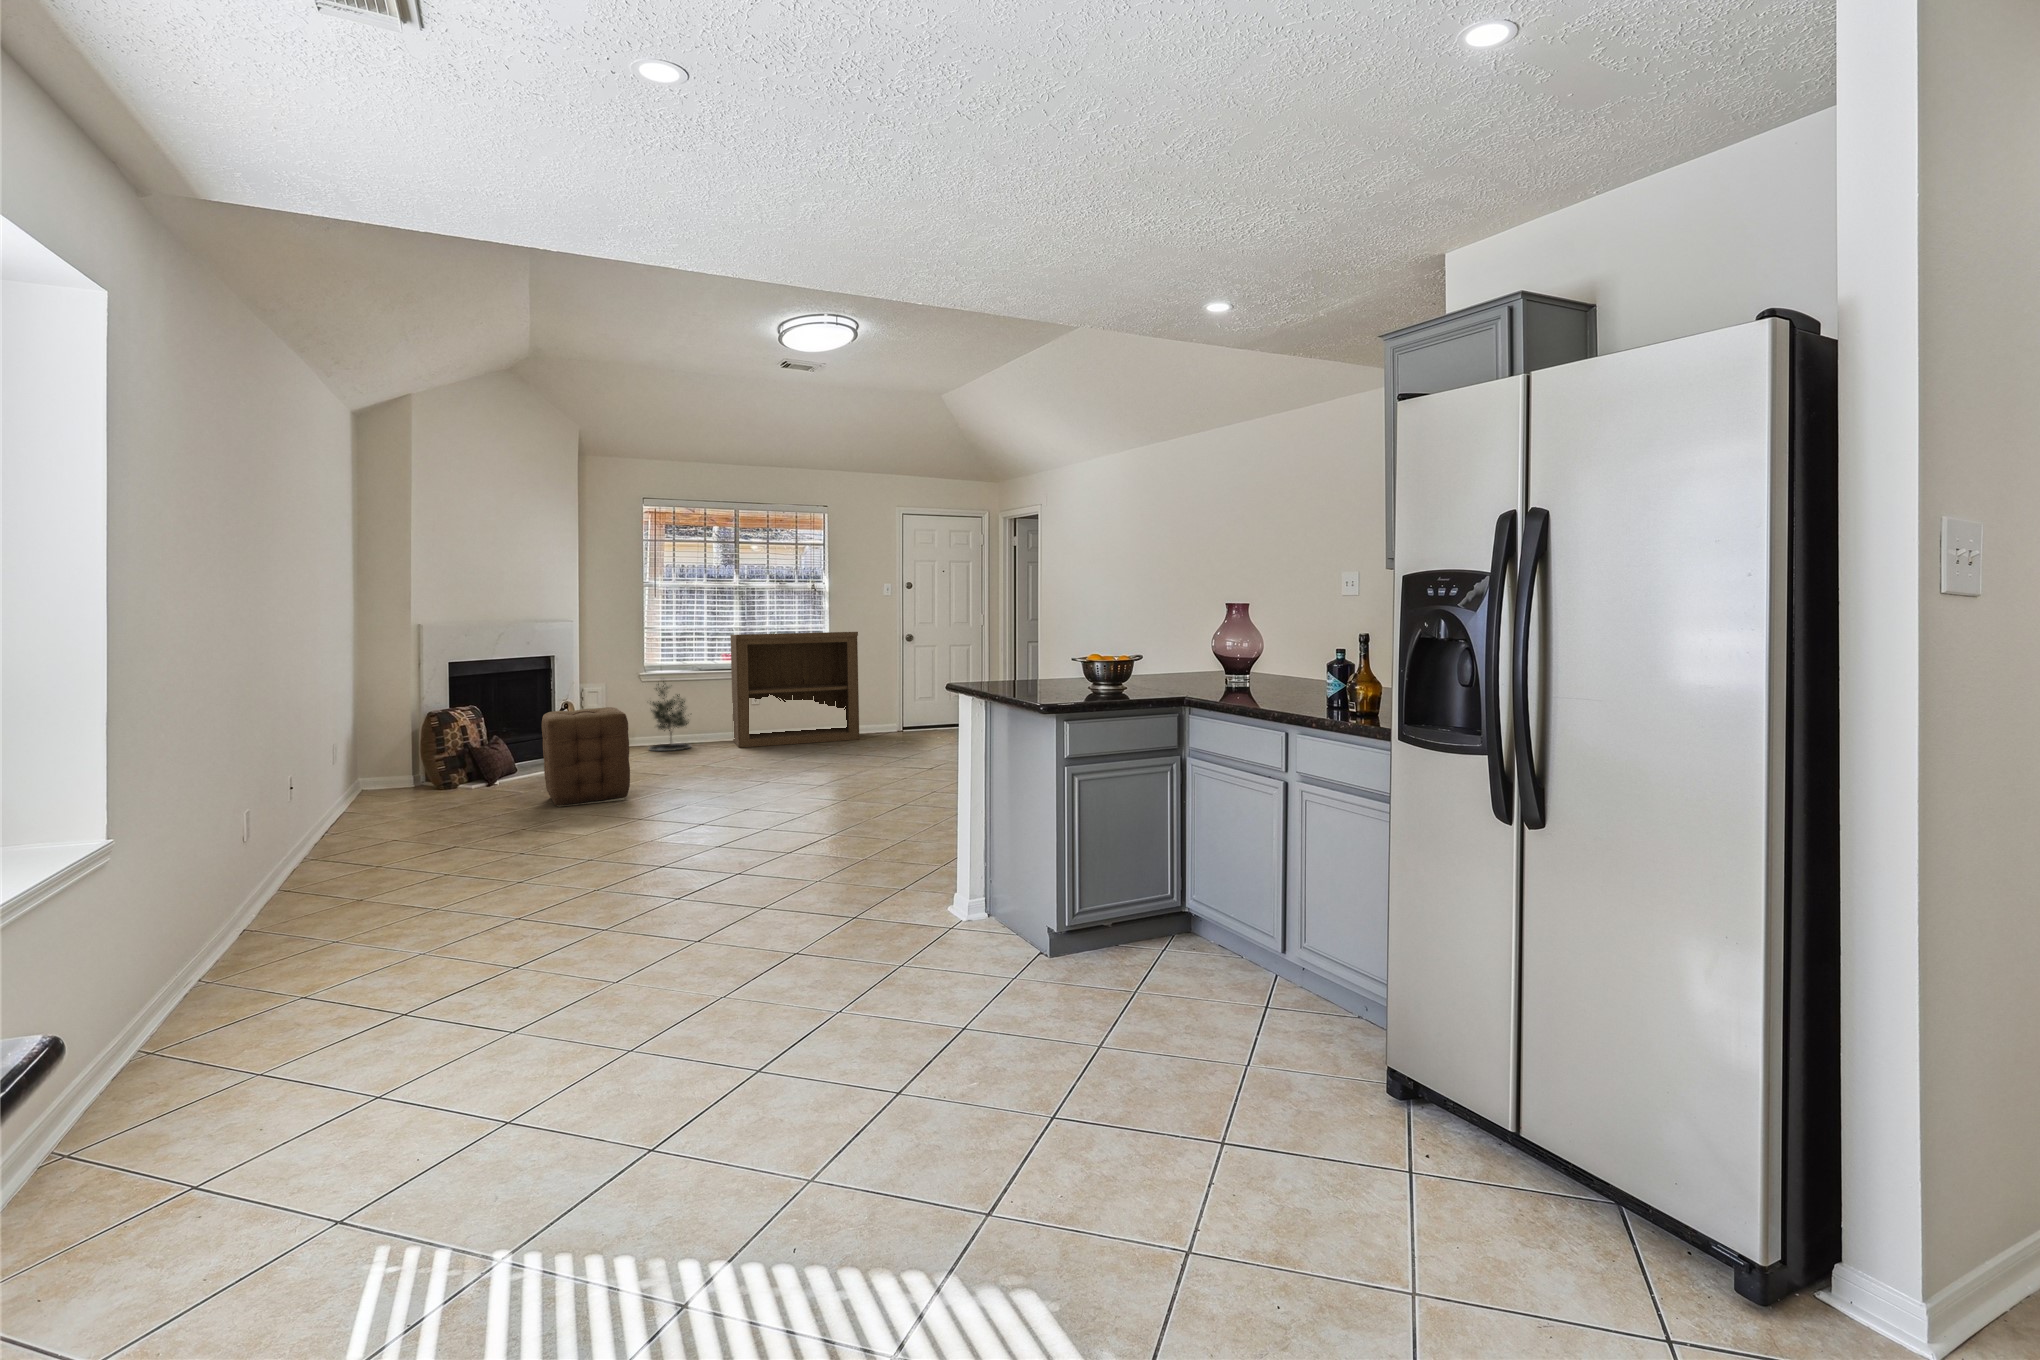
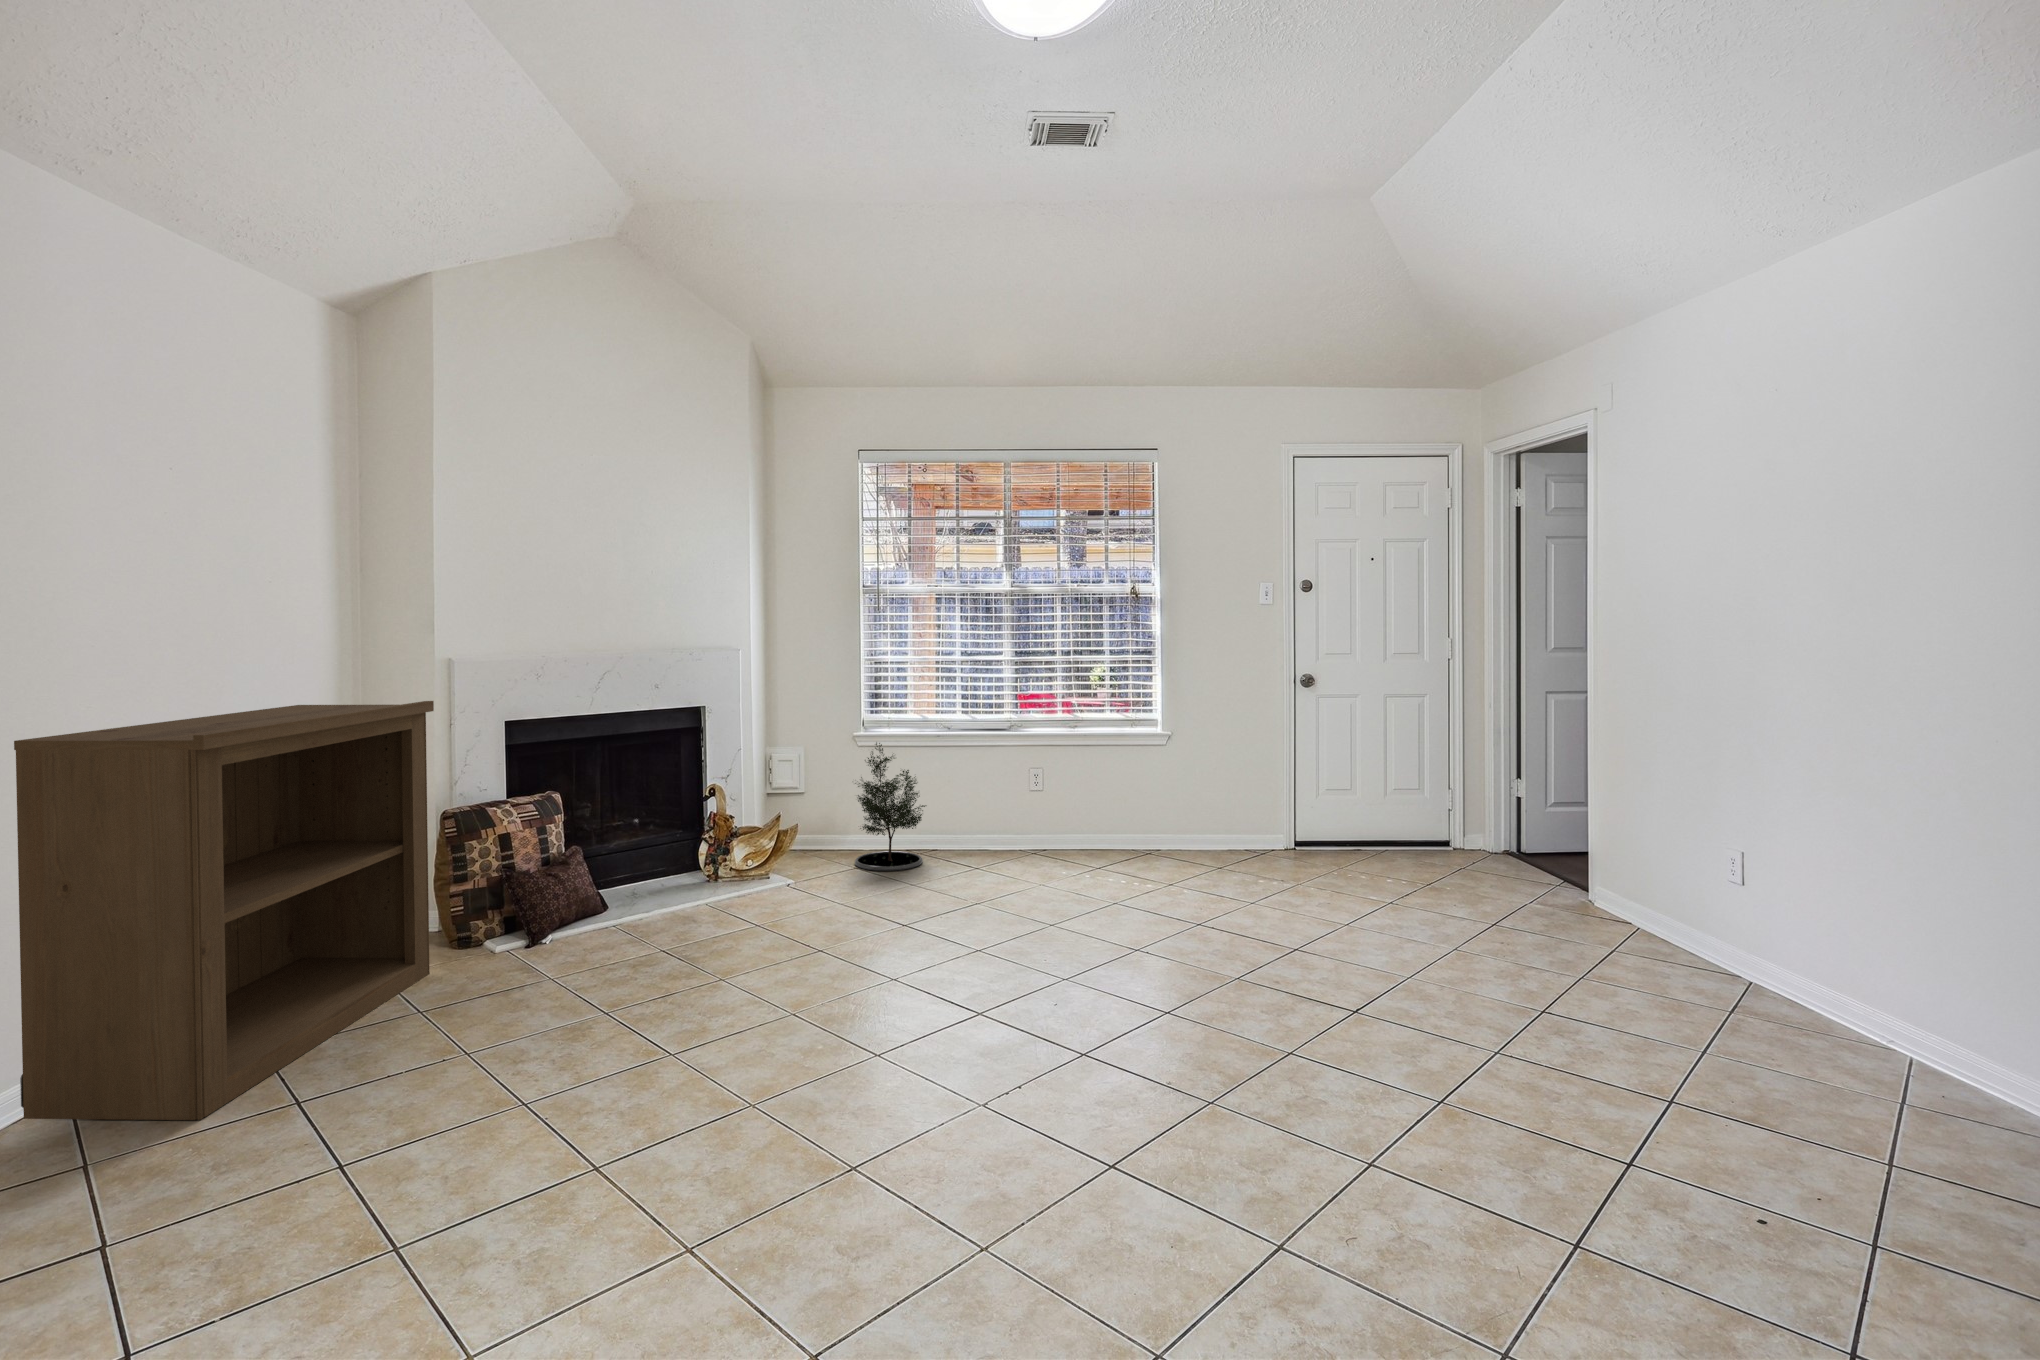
bookshelf: present [730,632,859,747] -> present [14,701,434,1120]
ottoman: present [542,707,630,807] -> none [505,840,701,1077]

